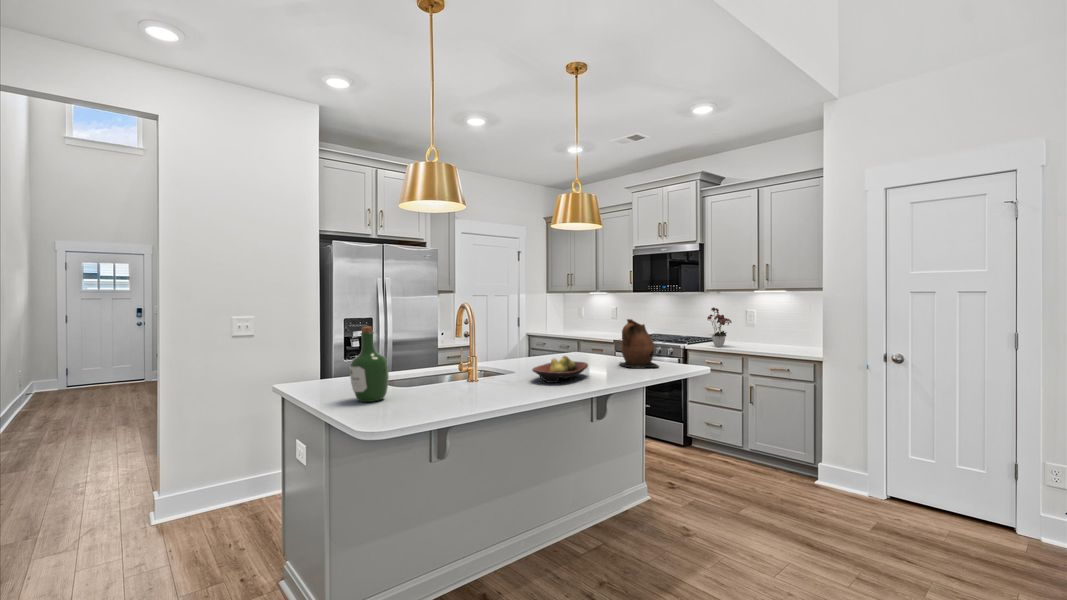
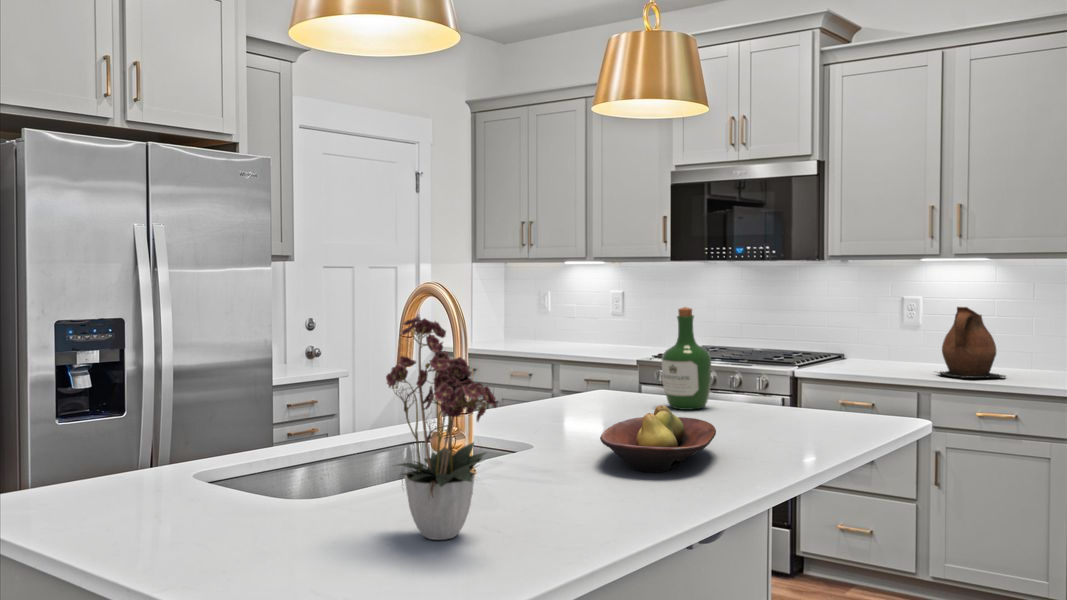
flower arrangement: present [707,307,732,347] -> present [386,317,496,540]
ceramic pitcher: present [619,319,659,367] -> present [939,307,1006,378]
wine bottle: present [350,326,389,402] -> present [662,307,711,410]

